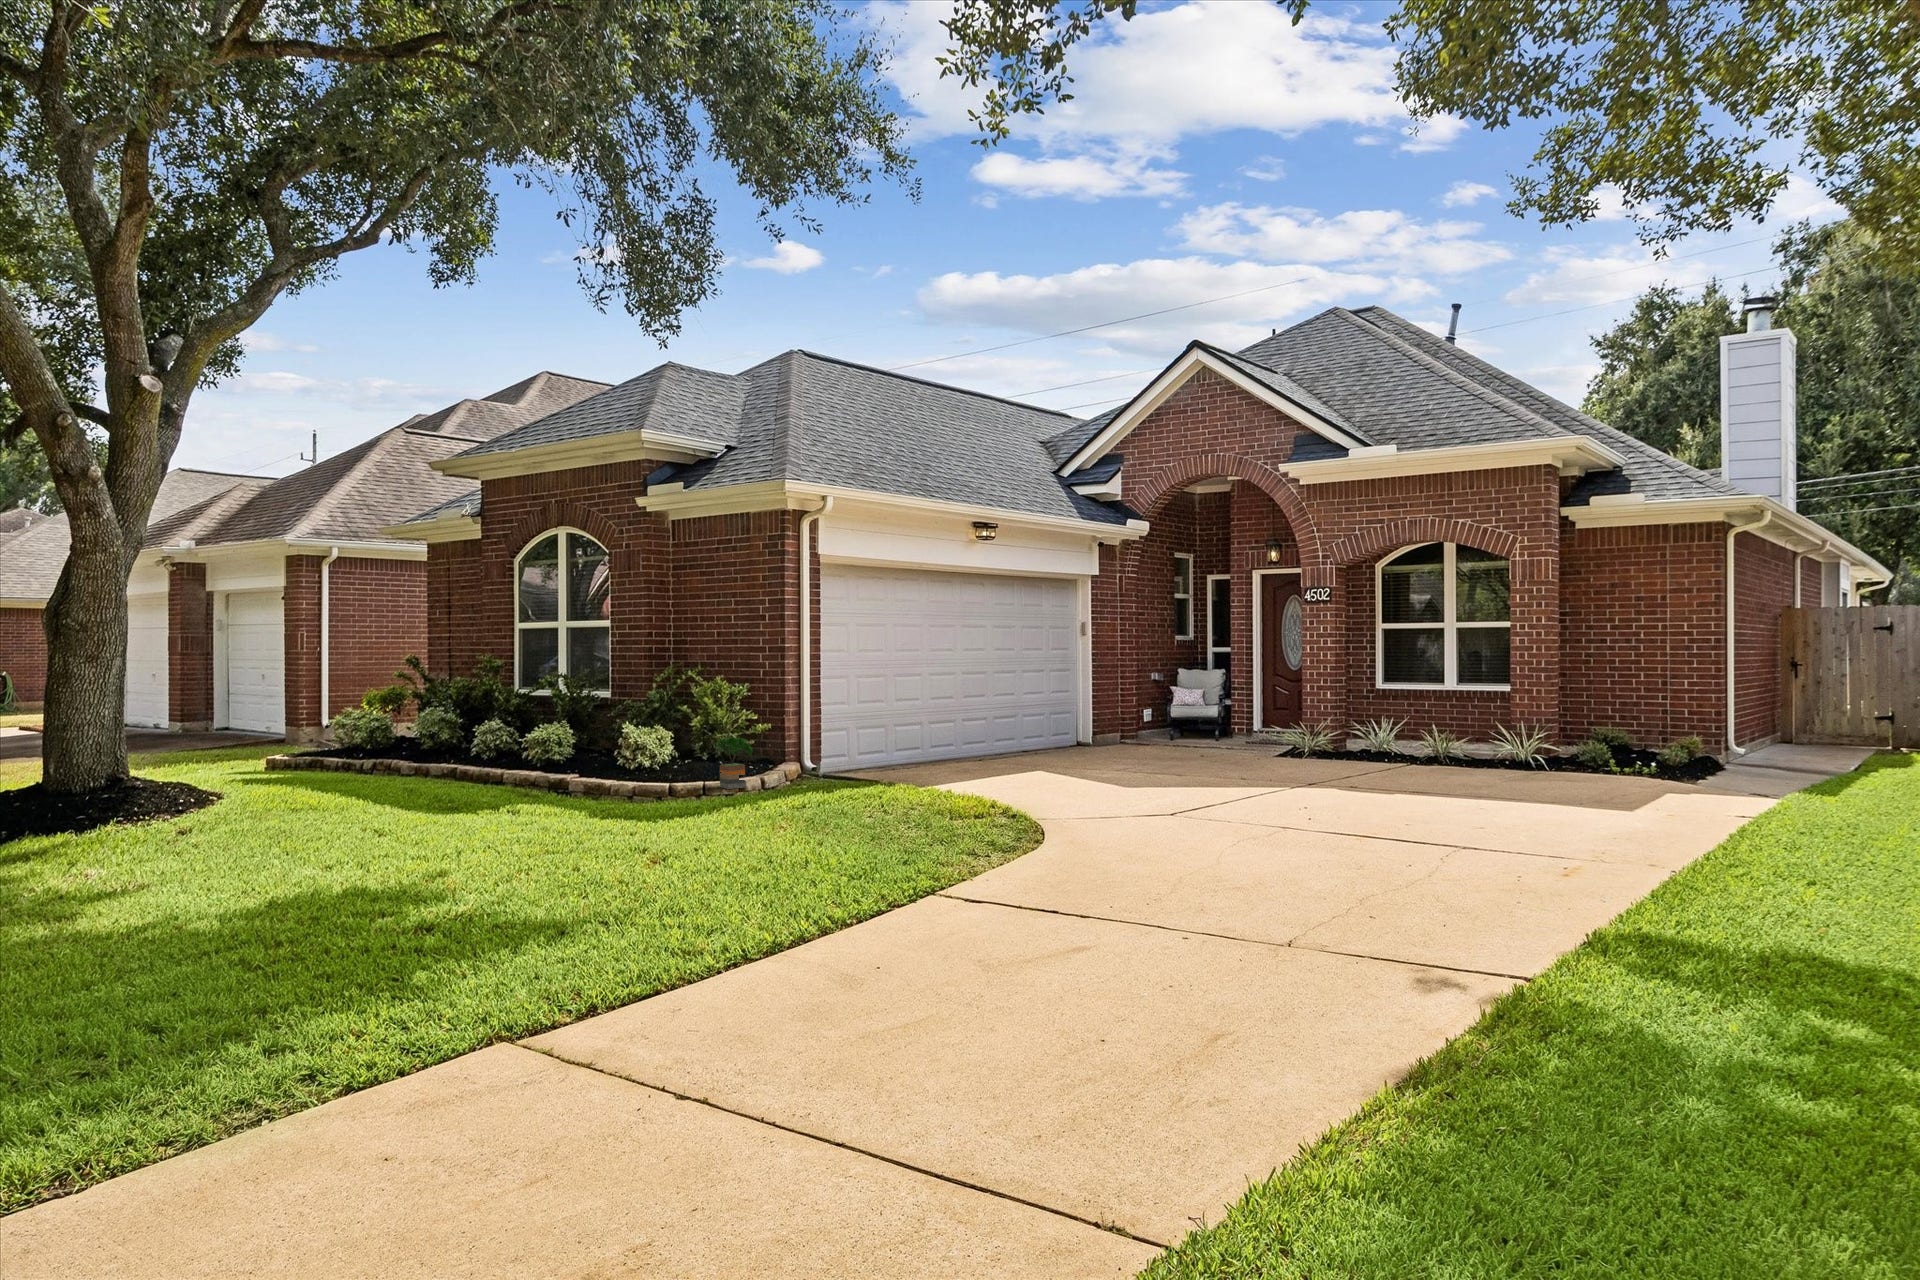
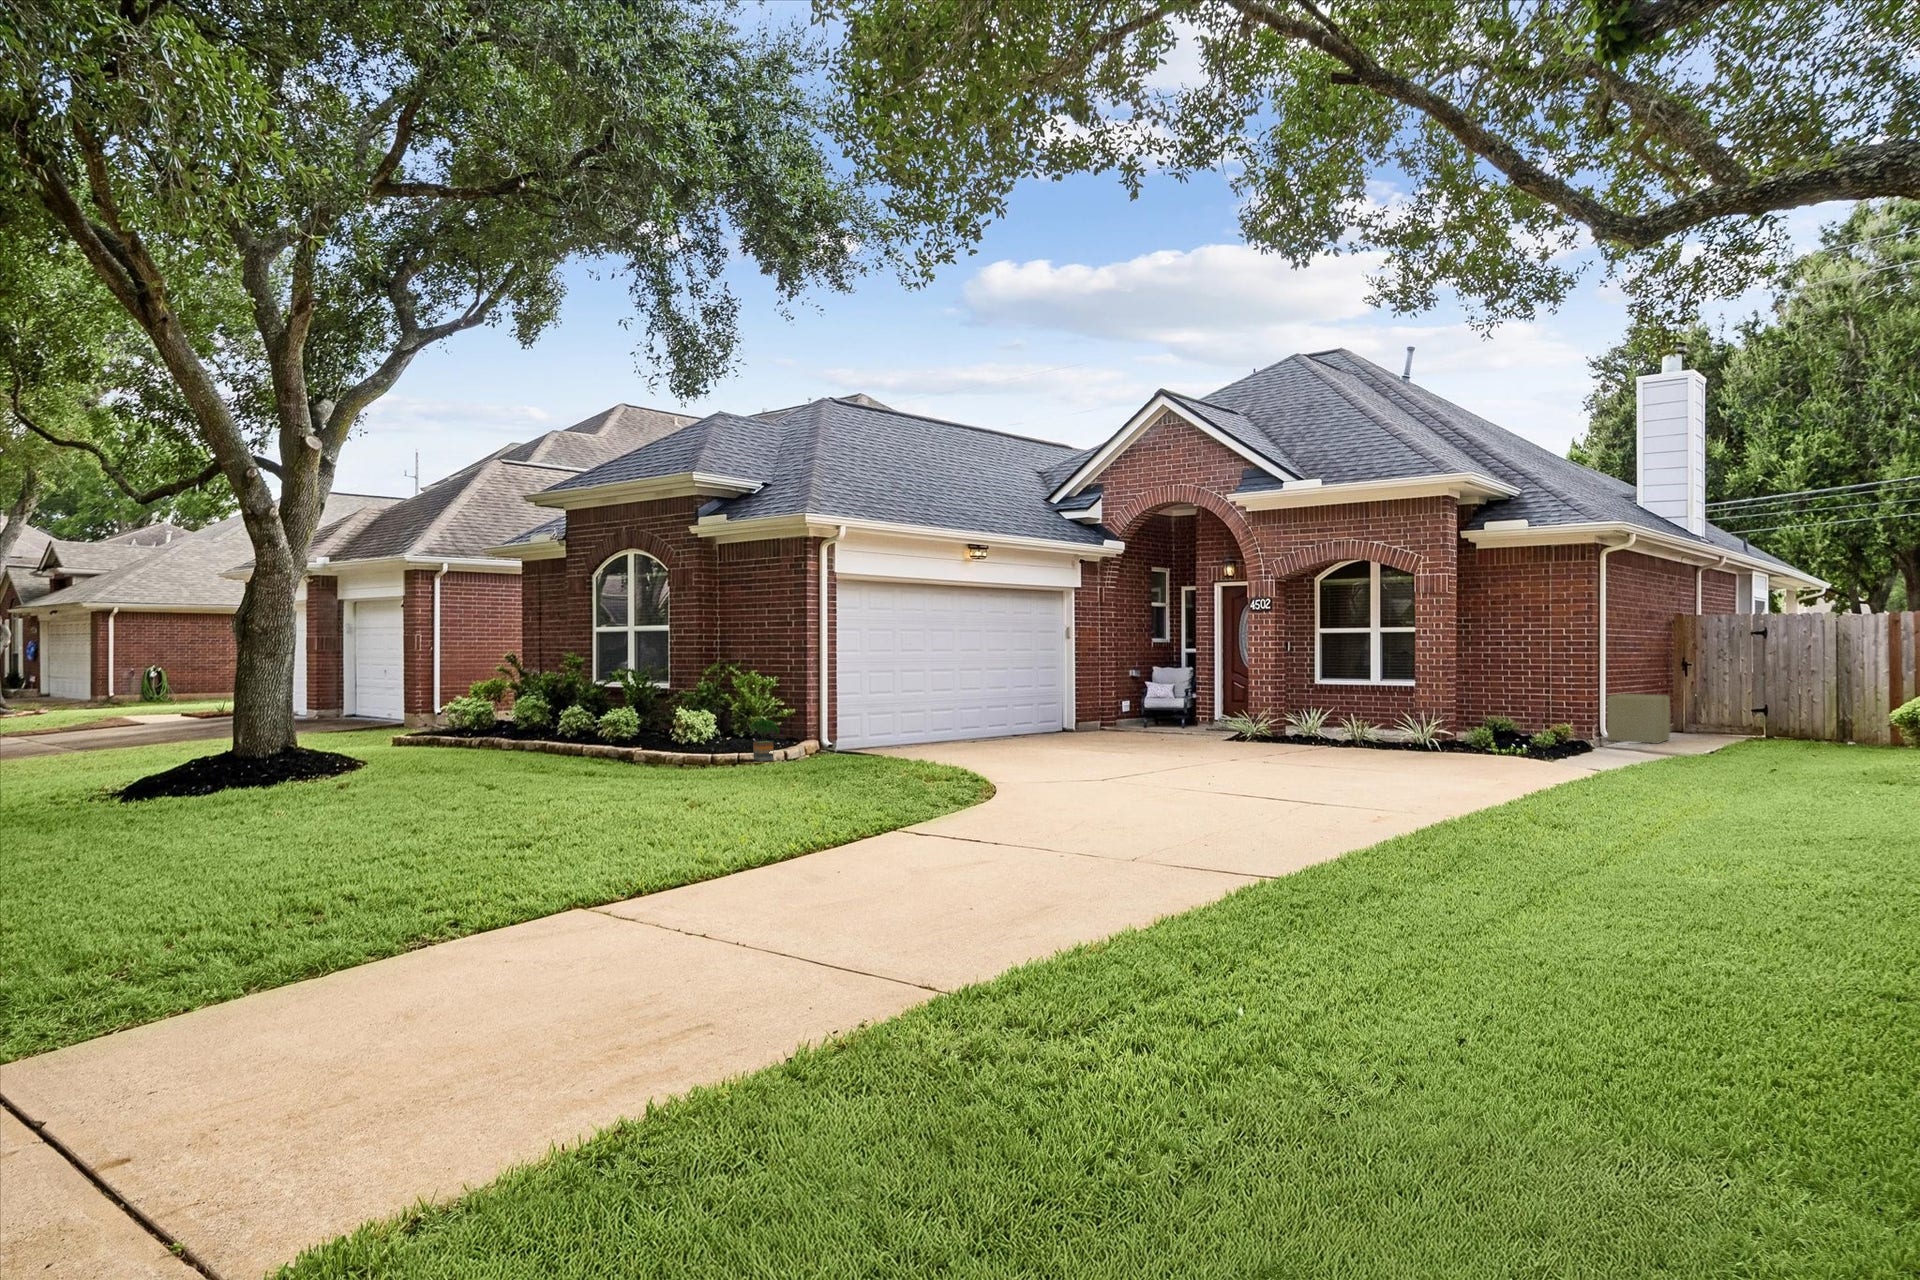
cardboard box: none [1734,699,1806,759] -> present [1607,694,1670,744]

